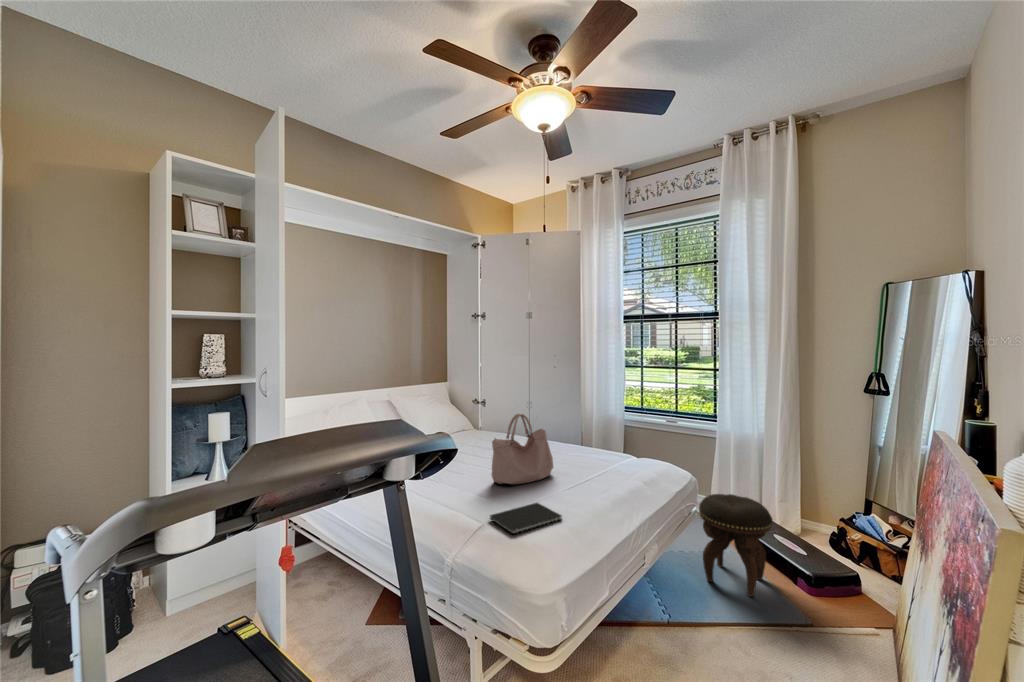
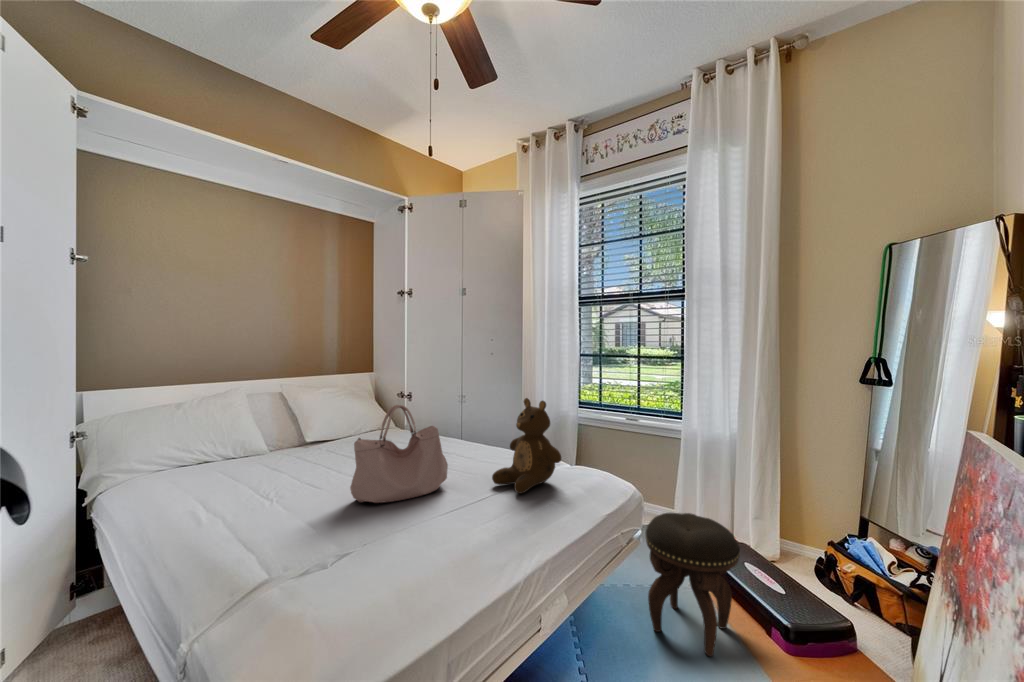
teddy bear: none [586,408,639,478] -> present [492,398,561,493]
notebook: present [490,503,562,534] -> none [293,534,407,595]

